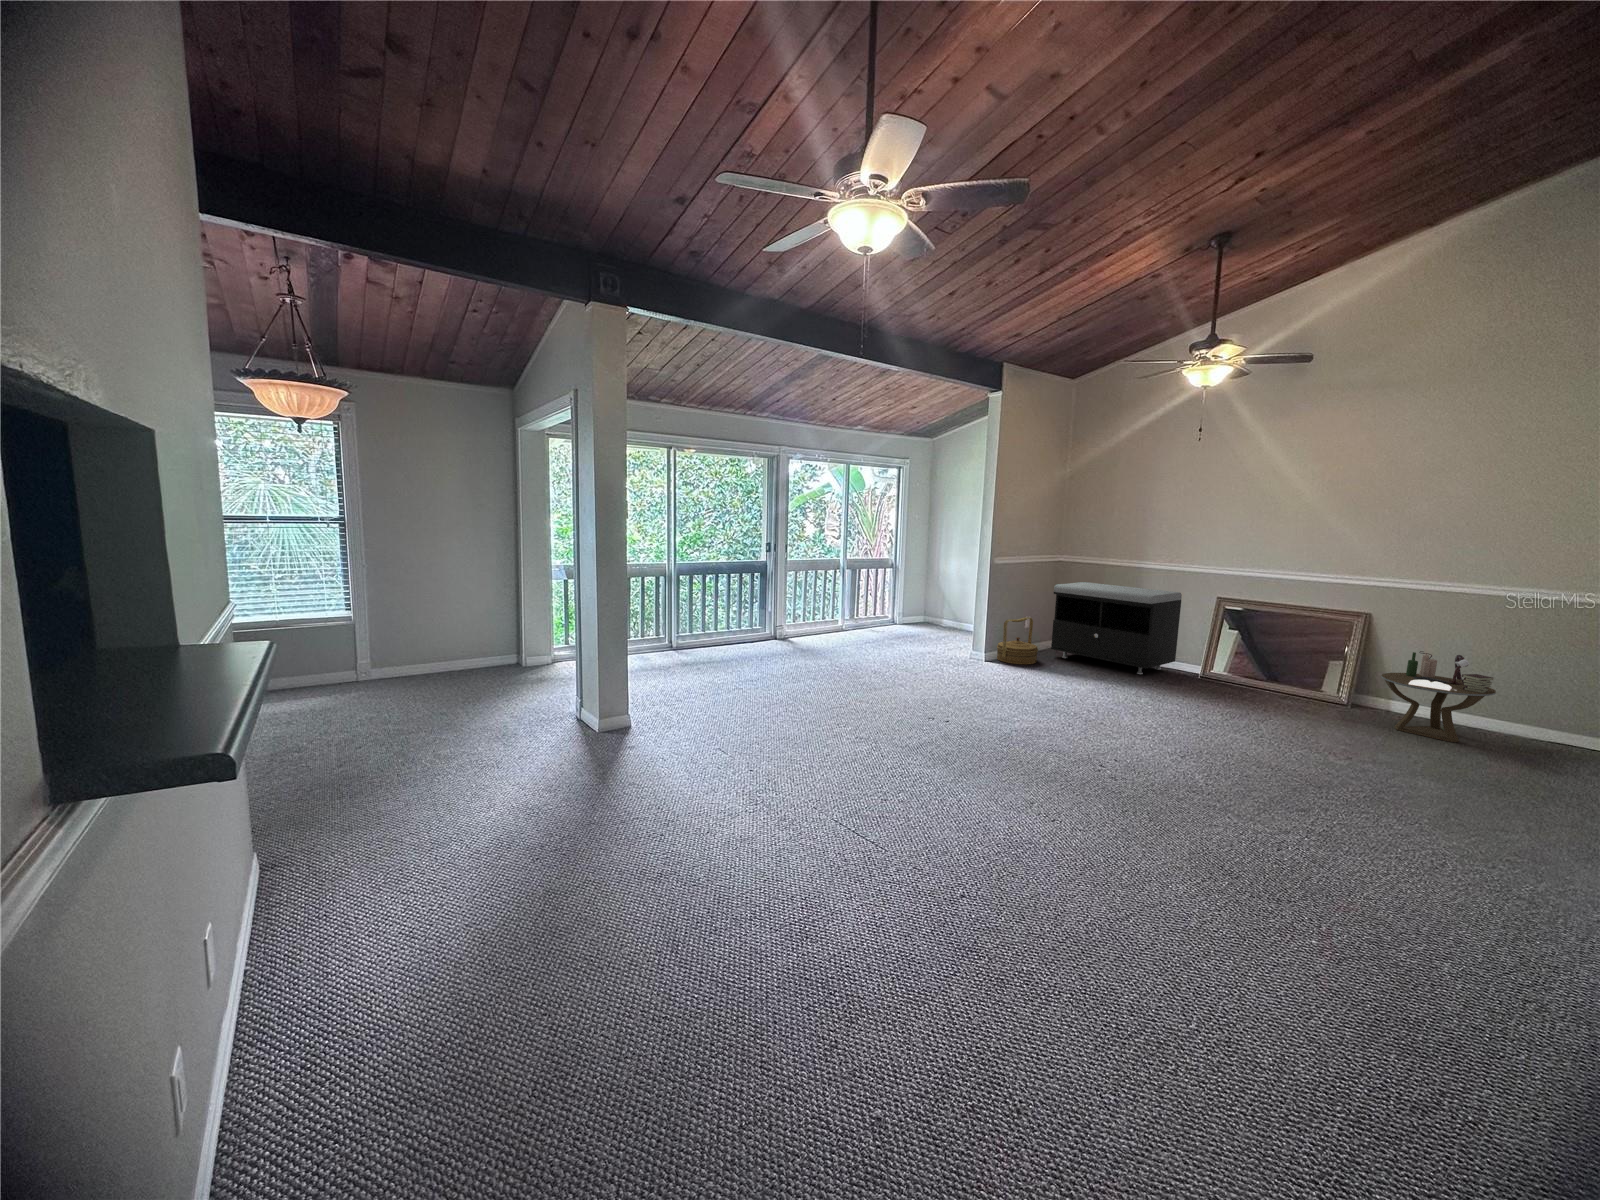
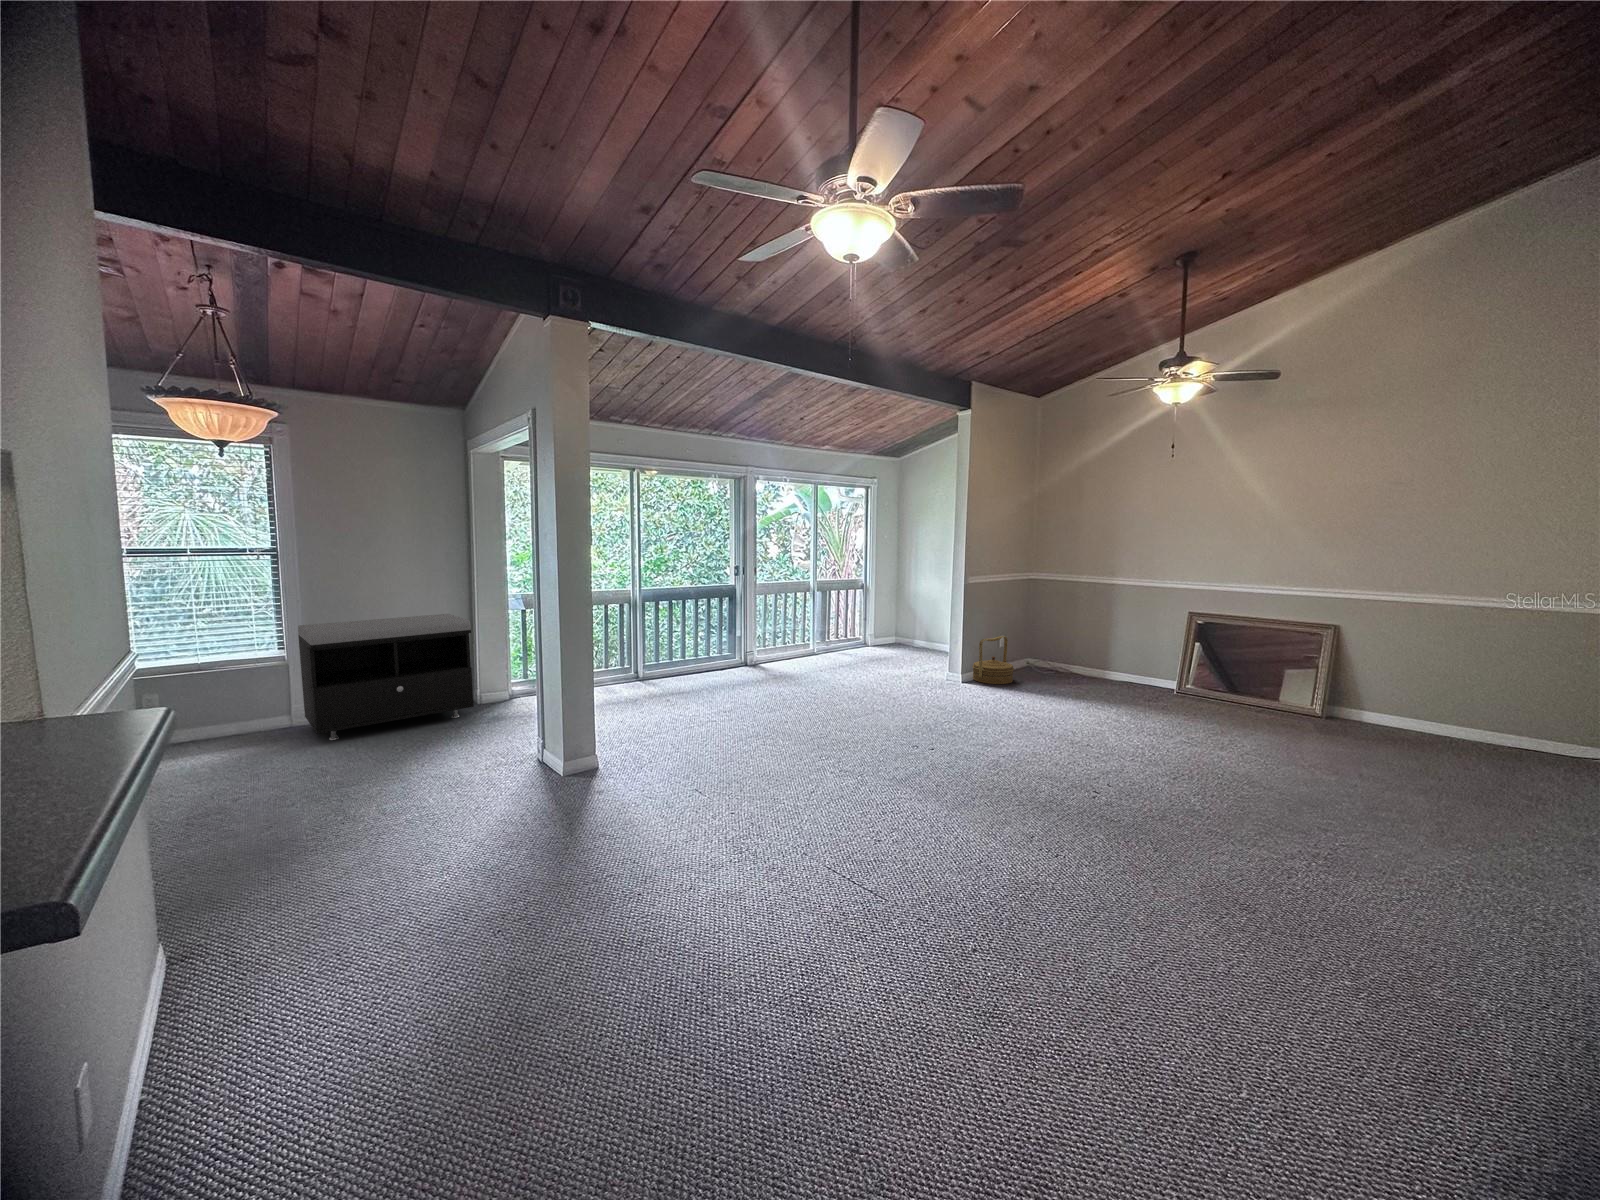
storage bench: present [1051,582,1182,674] -> present [298,614,474,740]
side table: present [1381,651,1496,742] -> none [1354,661,1465,751]

